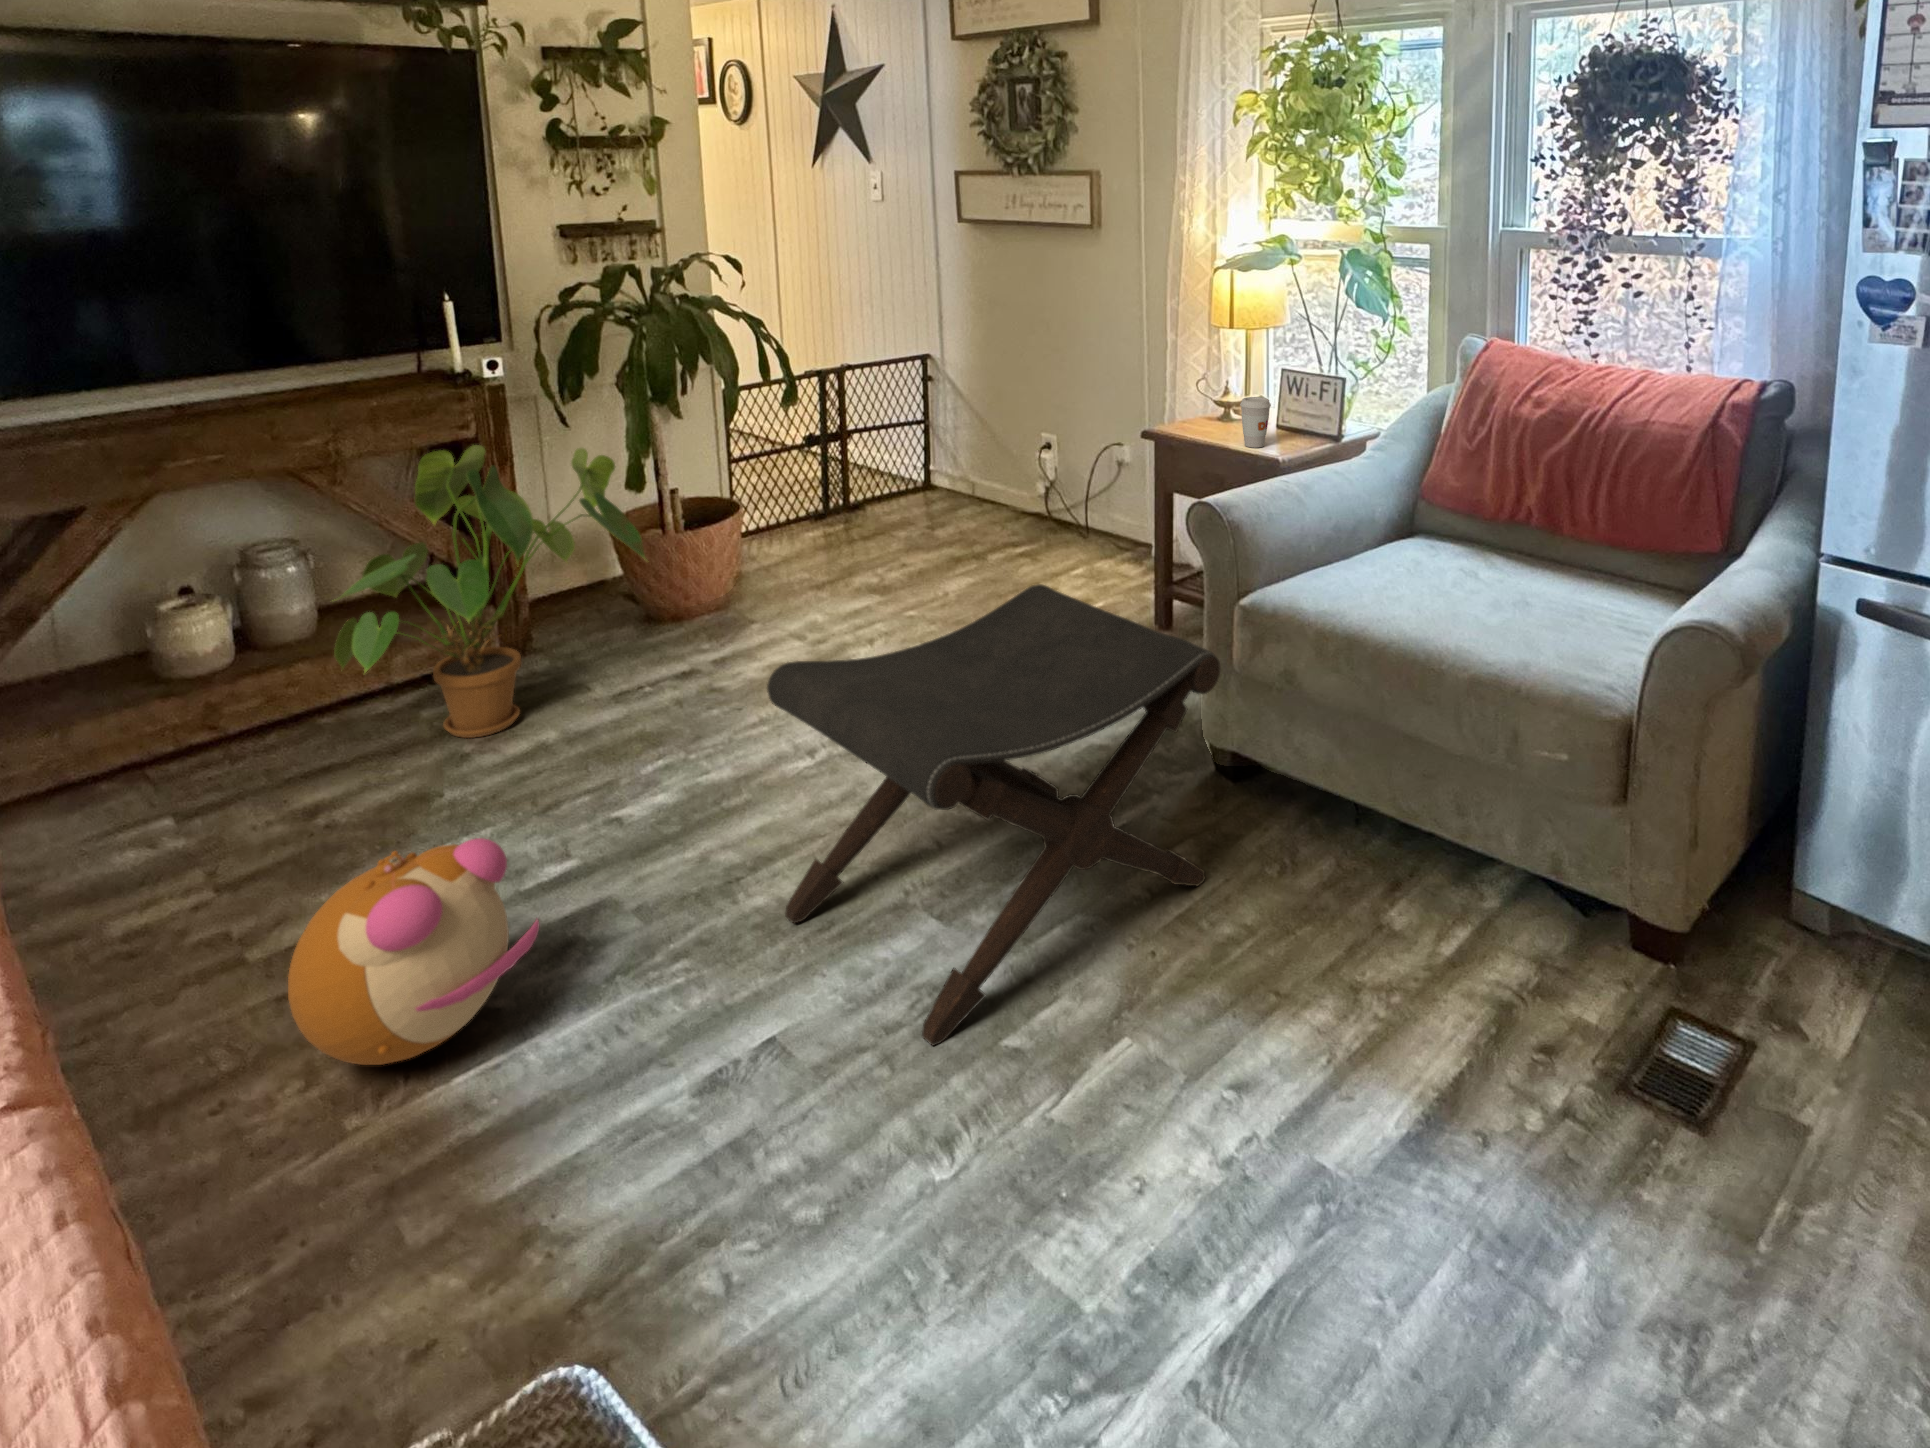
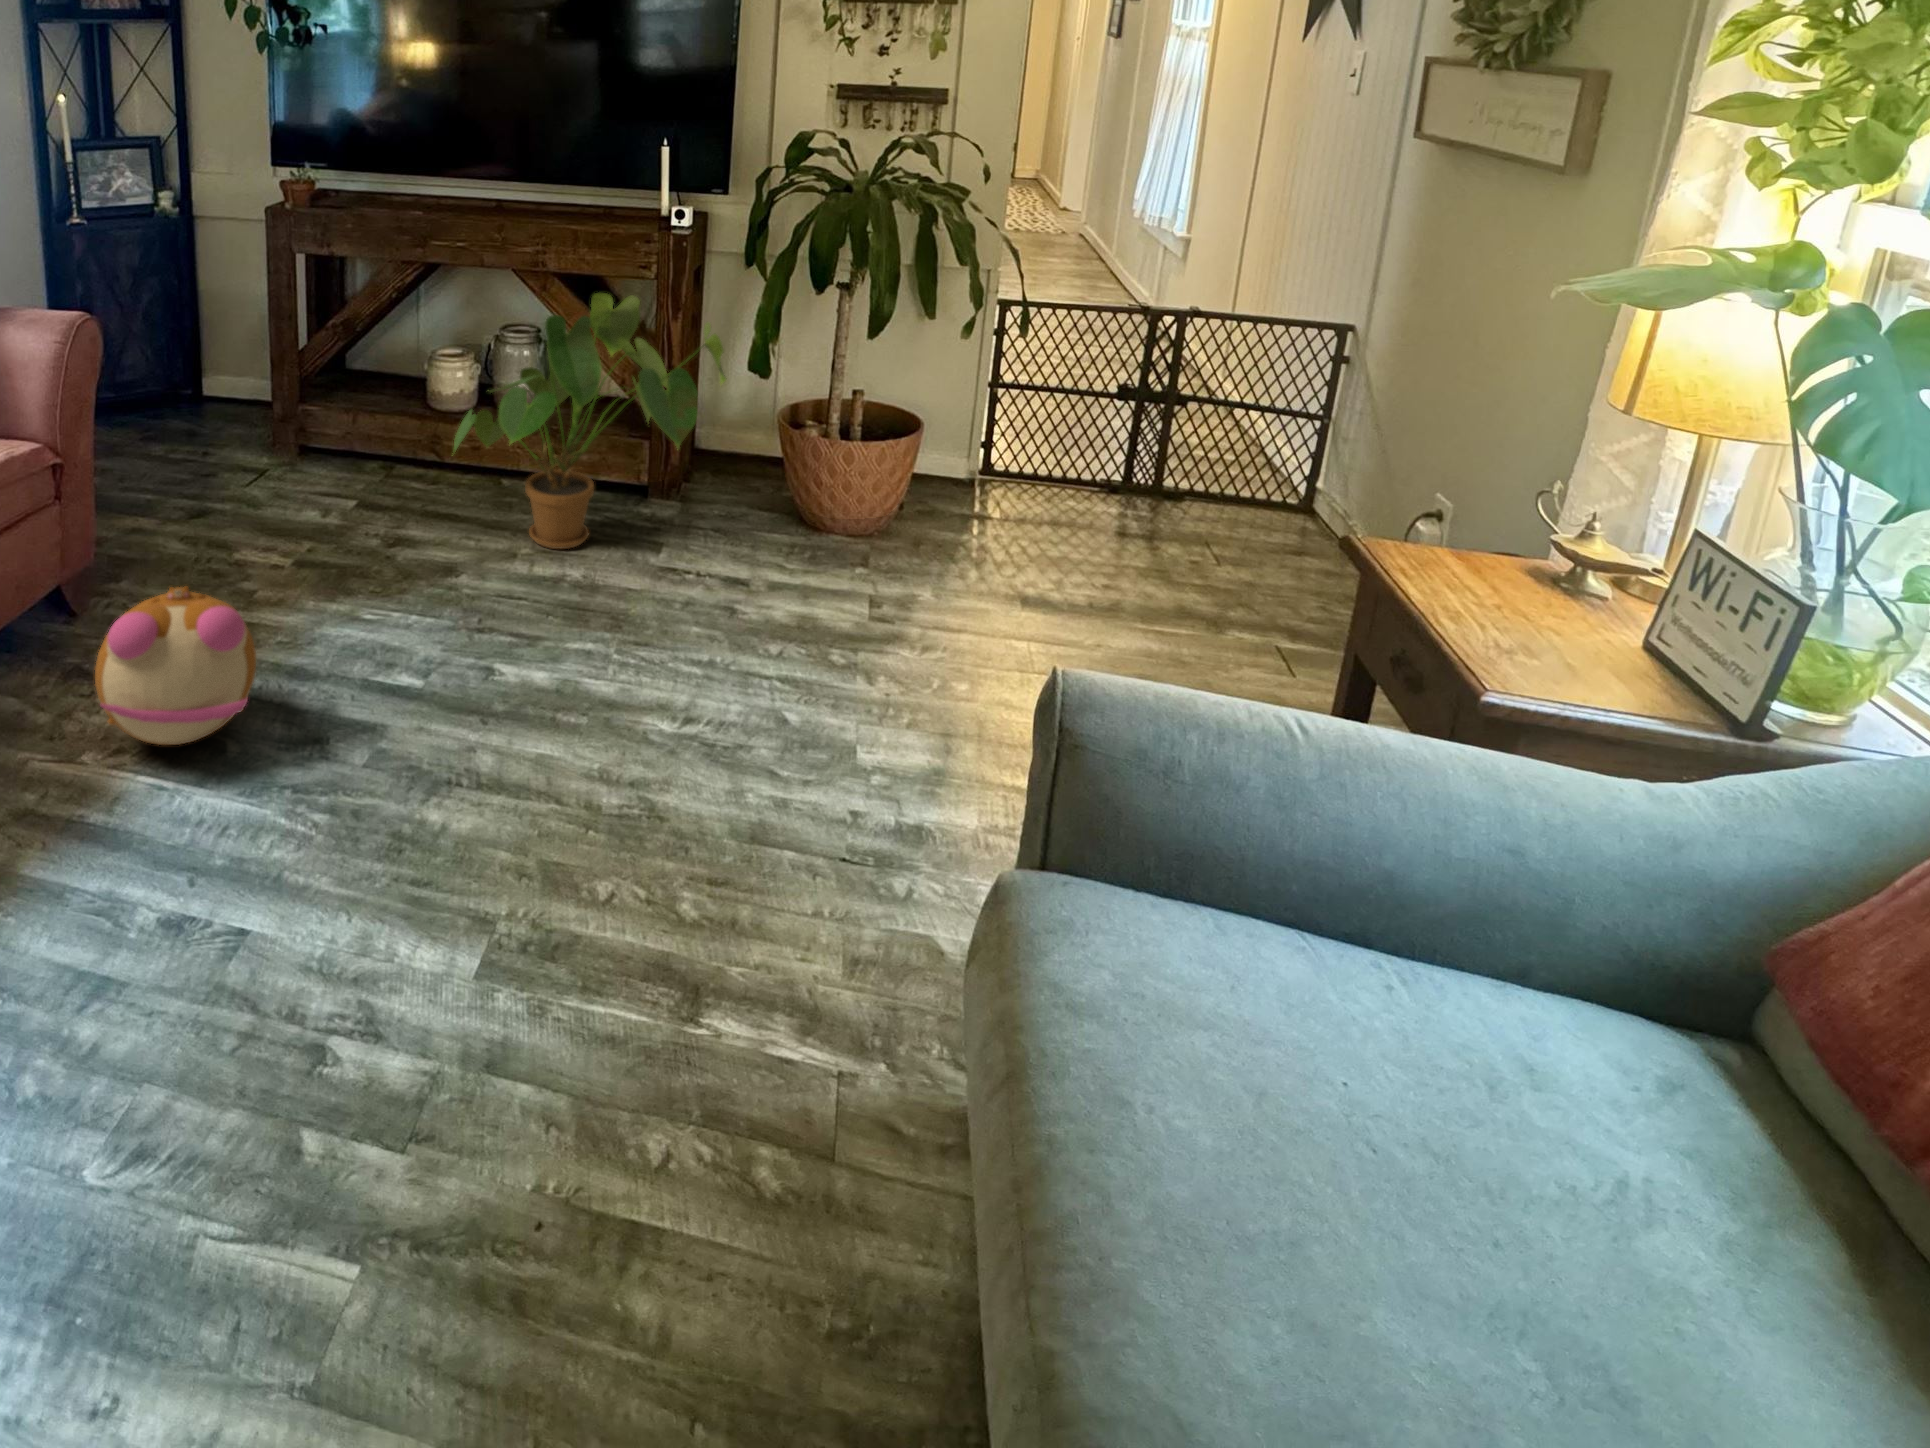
coffee cup: present [1240,397,1271,448] -> none [1534,549,1622,658]
footstool: present [767,584,1220,1045] -> none [247,592,815,1224]

